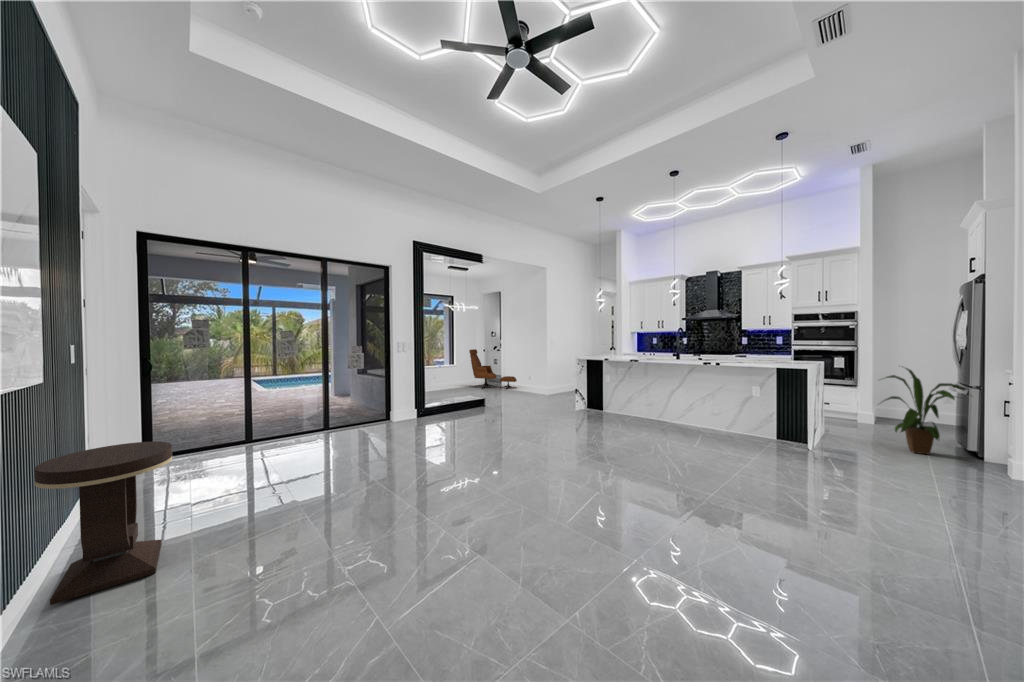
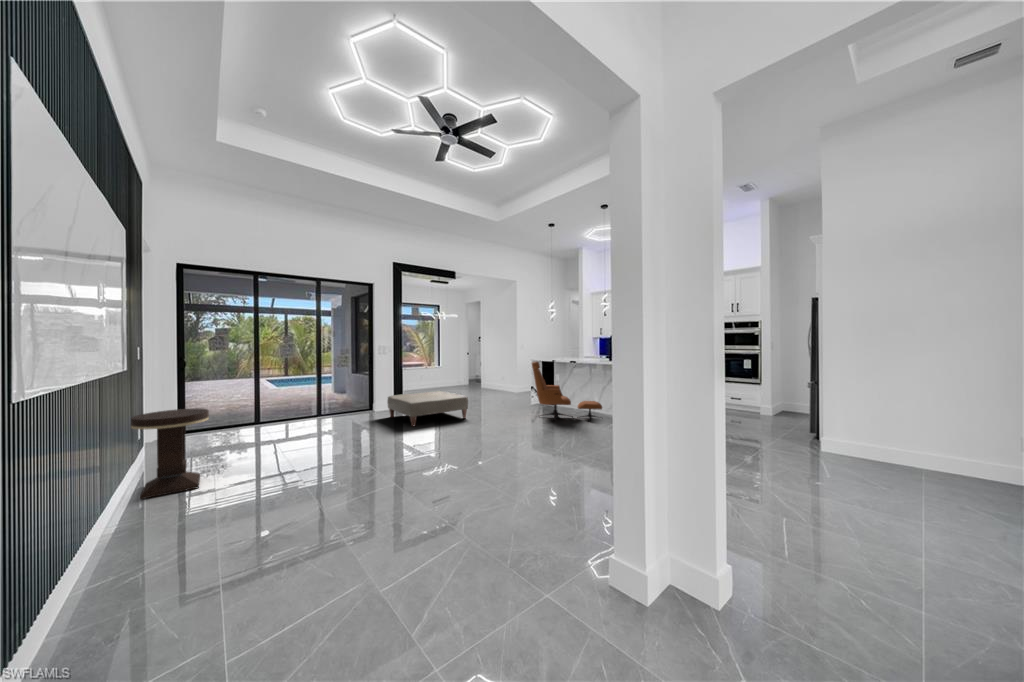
lounge chair: present [469,349,517,389] -> present [532,362,602,420]
house plant: present [884,368,969,455] -> none [751,364,811,434]
ottoman: none [412,395,512,444] -> present [387,391,468,426]

